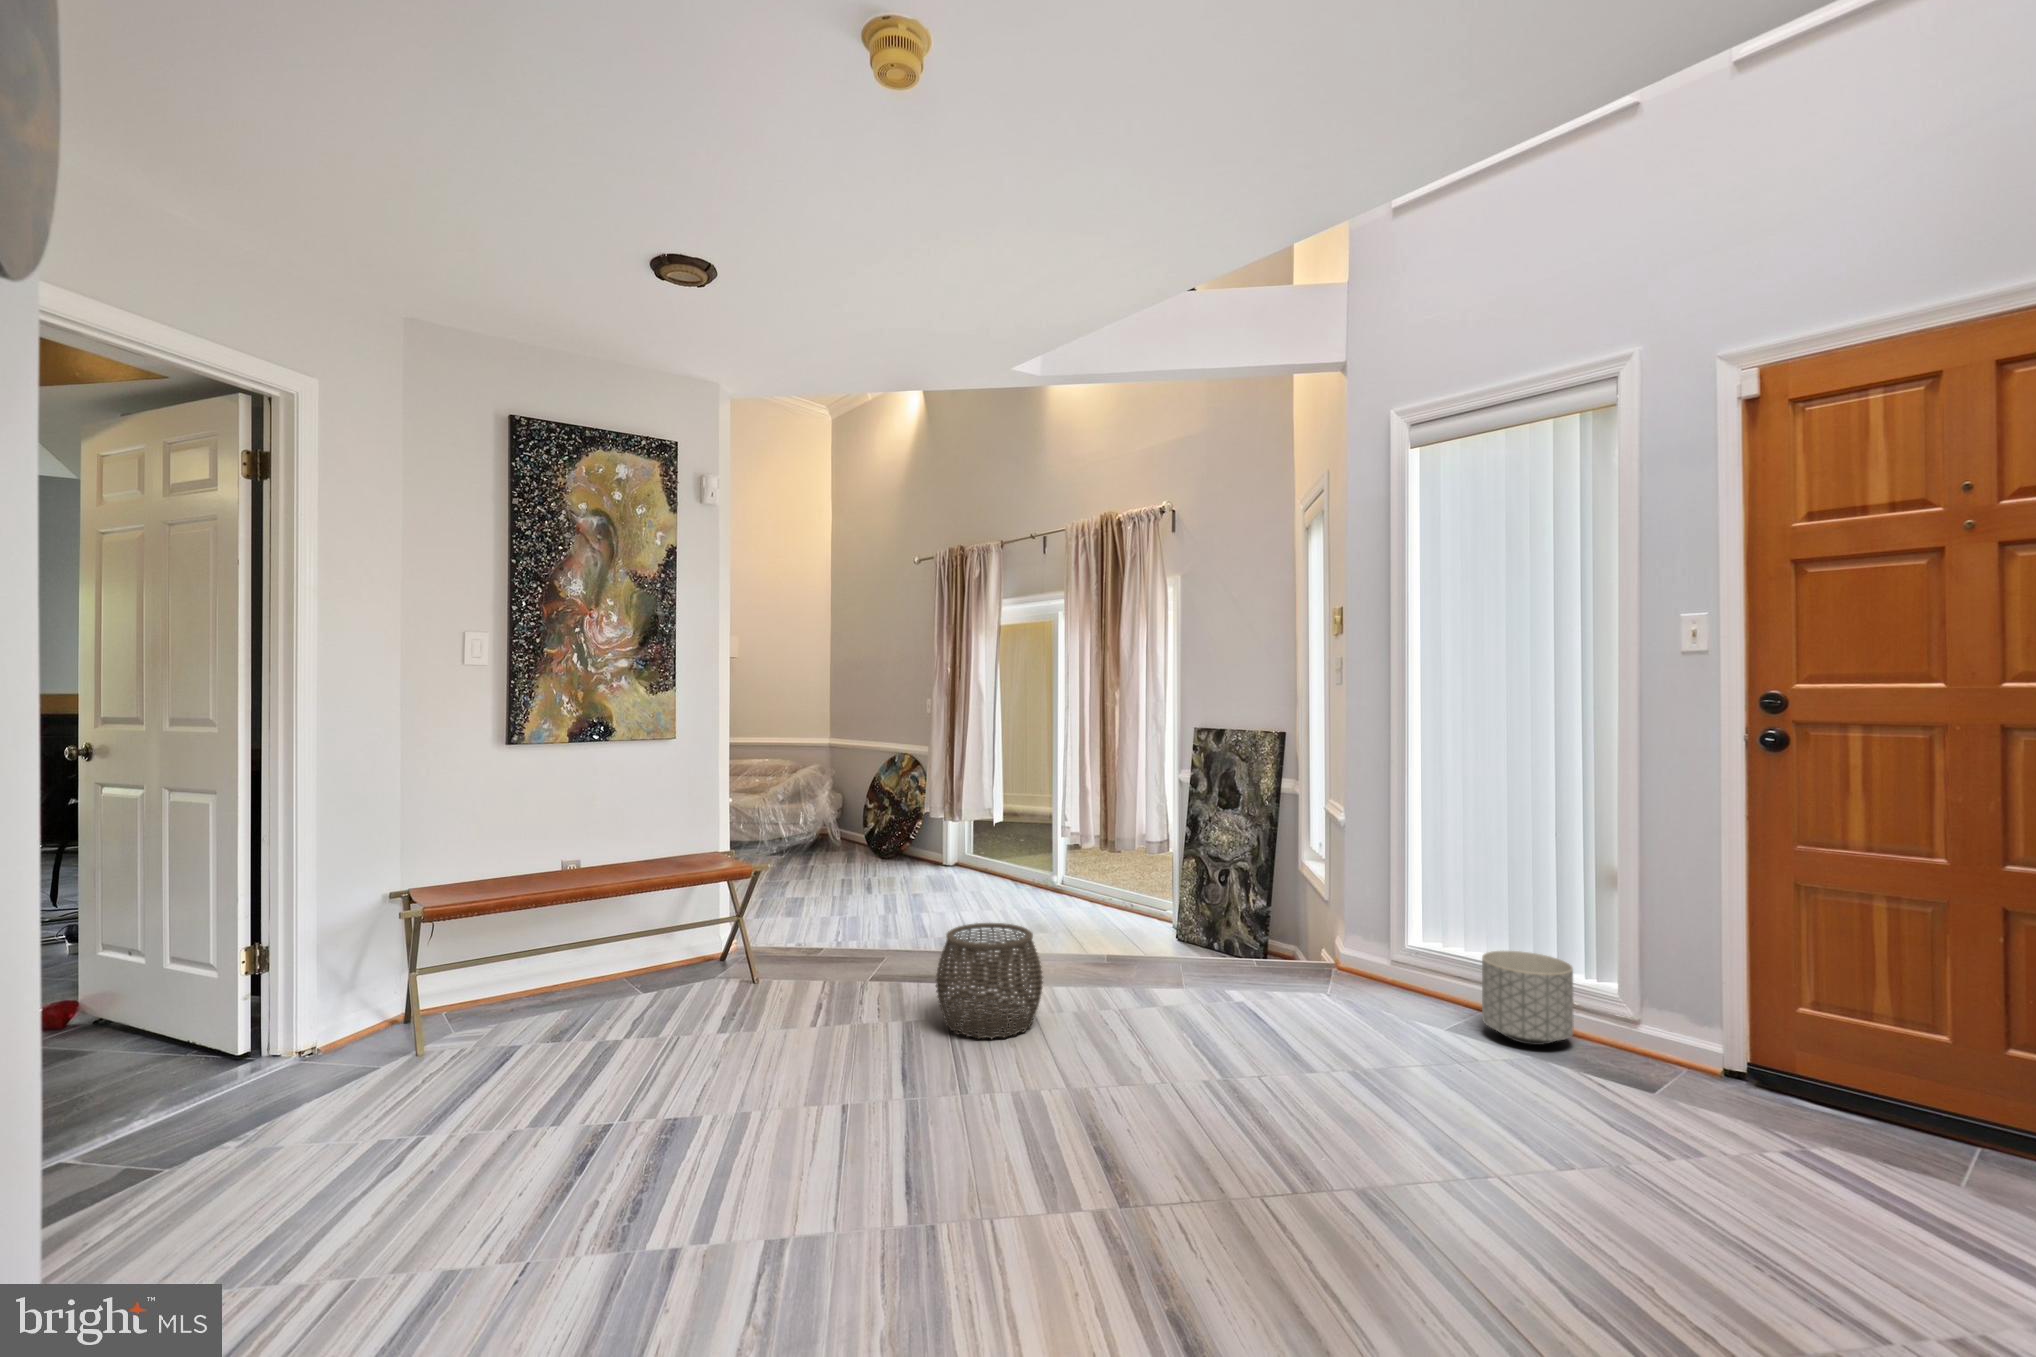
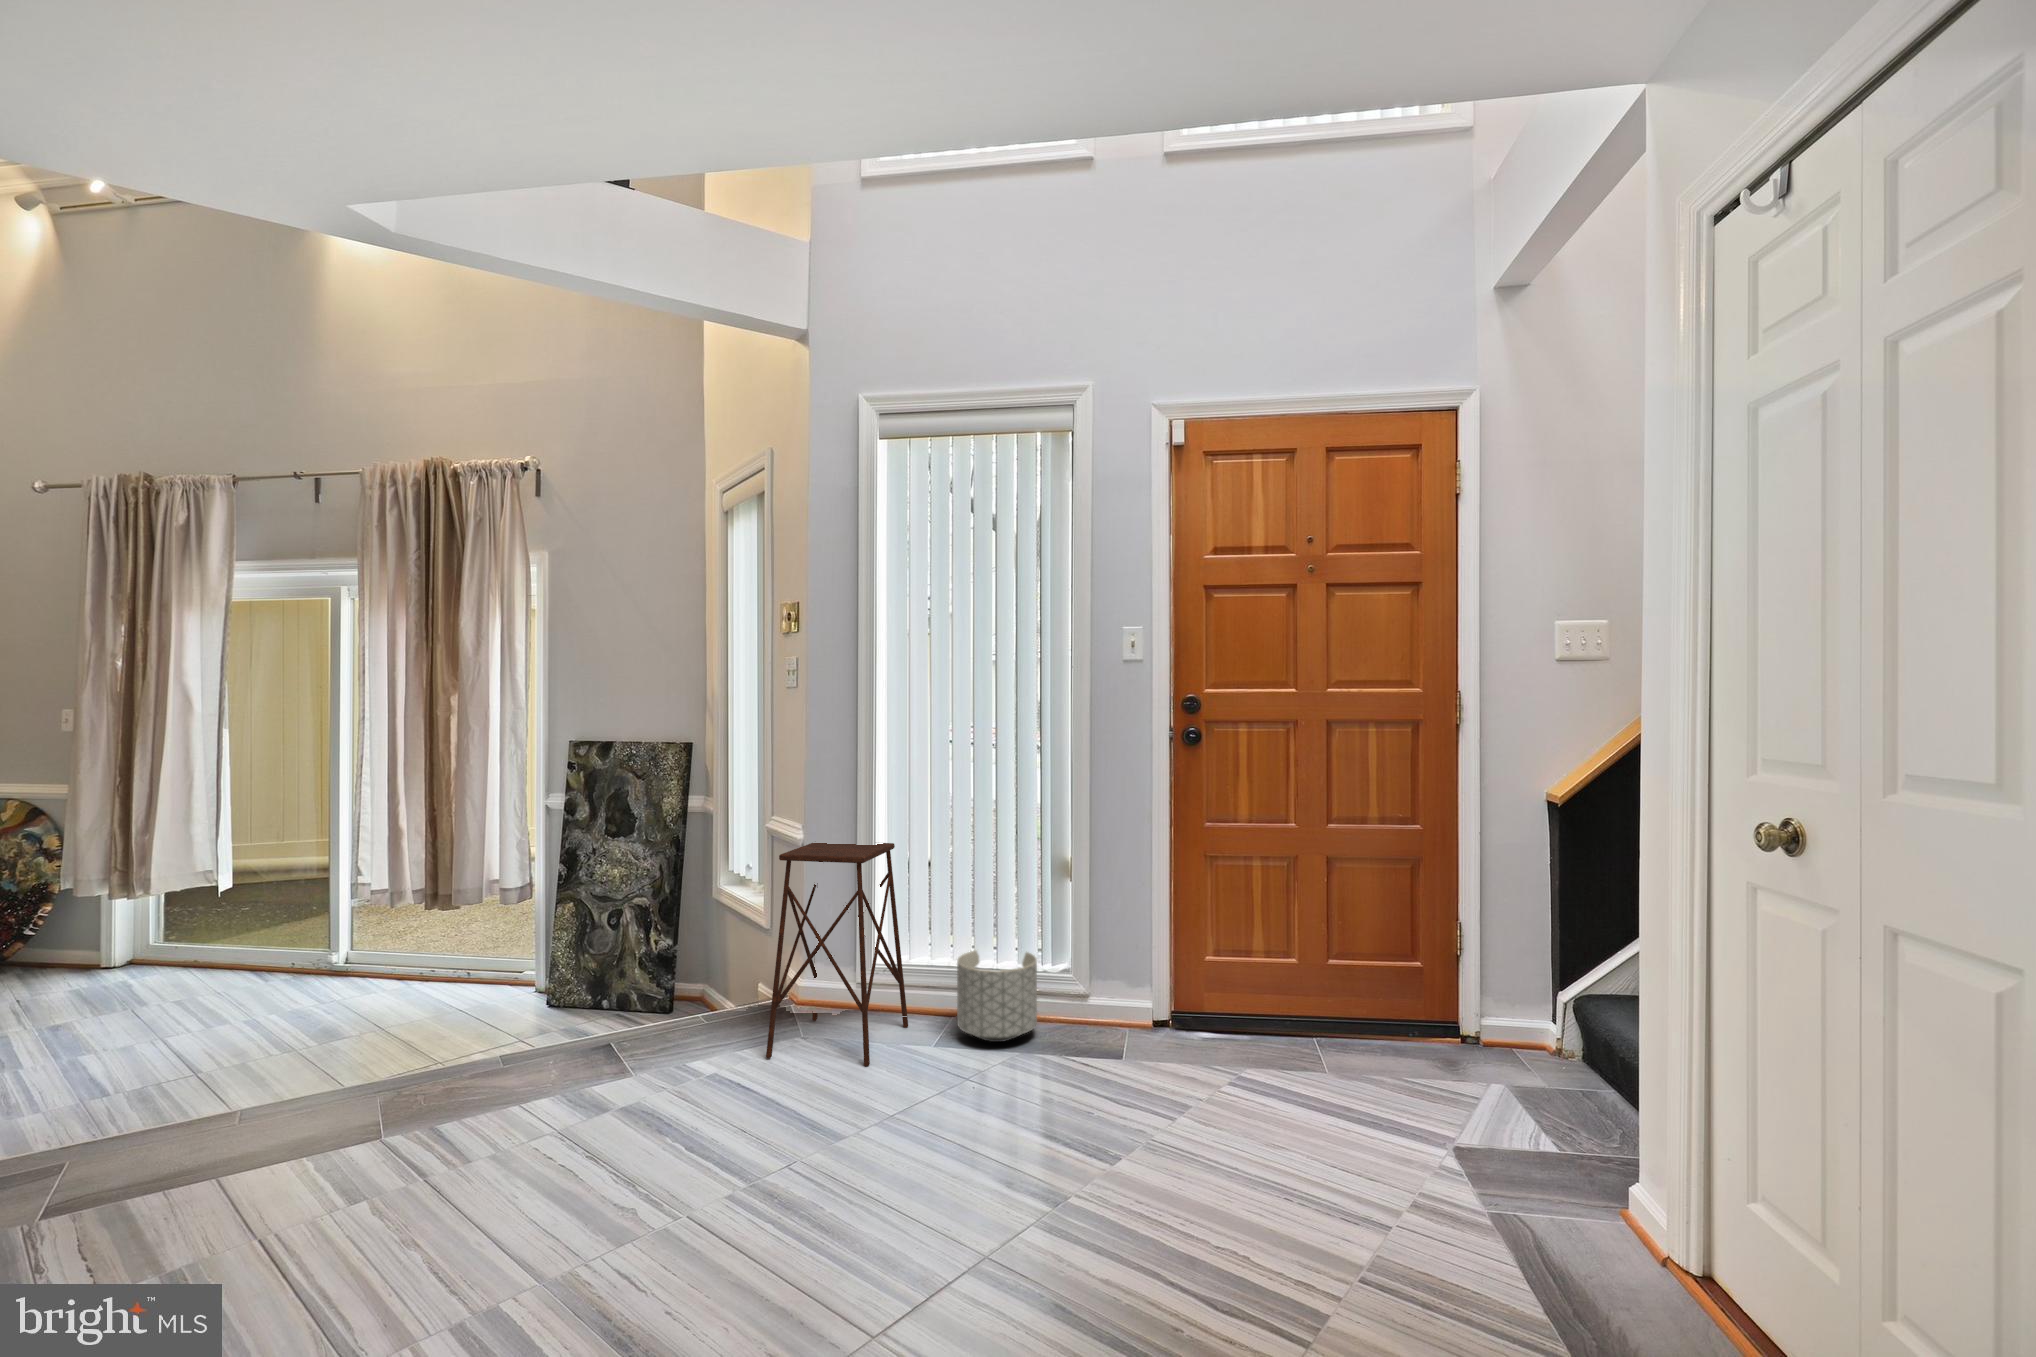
side table: none [1300,825,1441,1029] -> present [766,843,908,1067]
woven basket: present [936,923,1043,1039] -> none [195,1063,421,1286]

